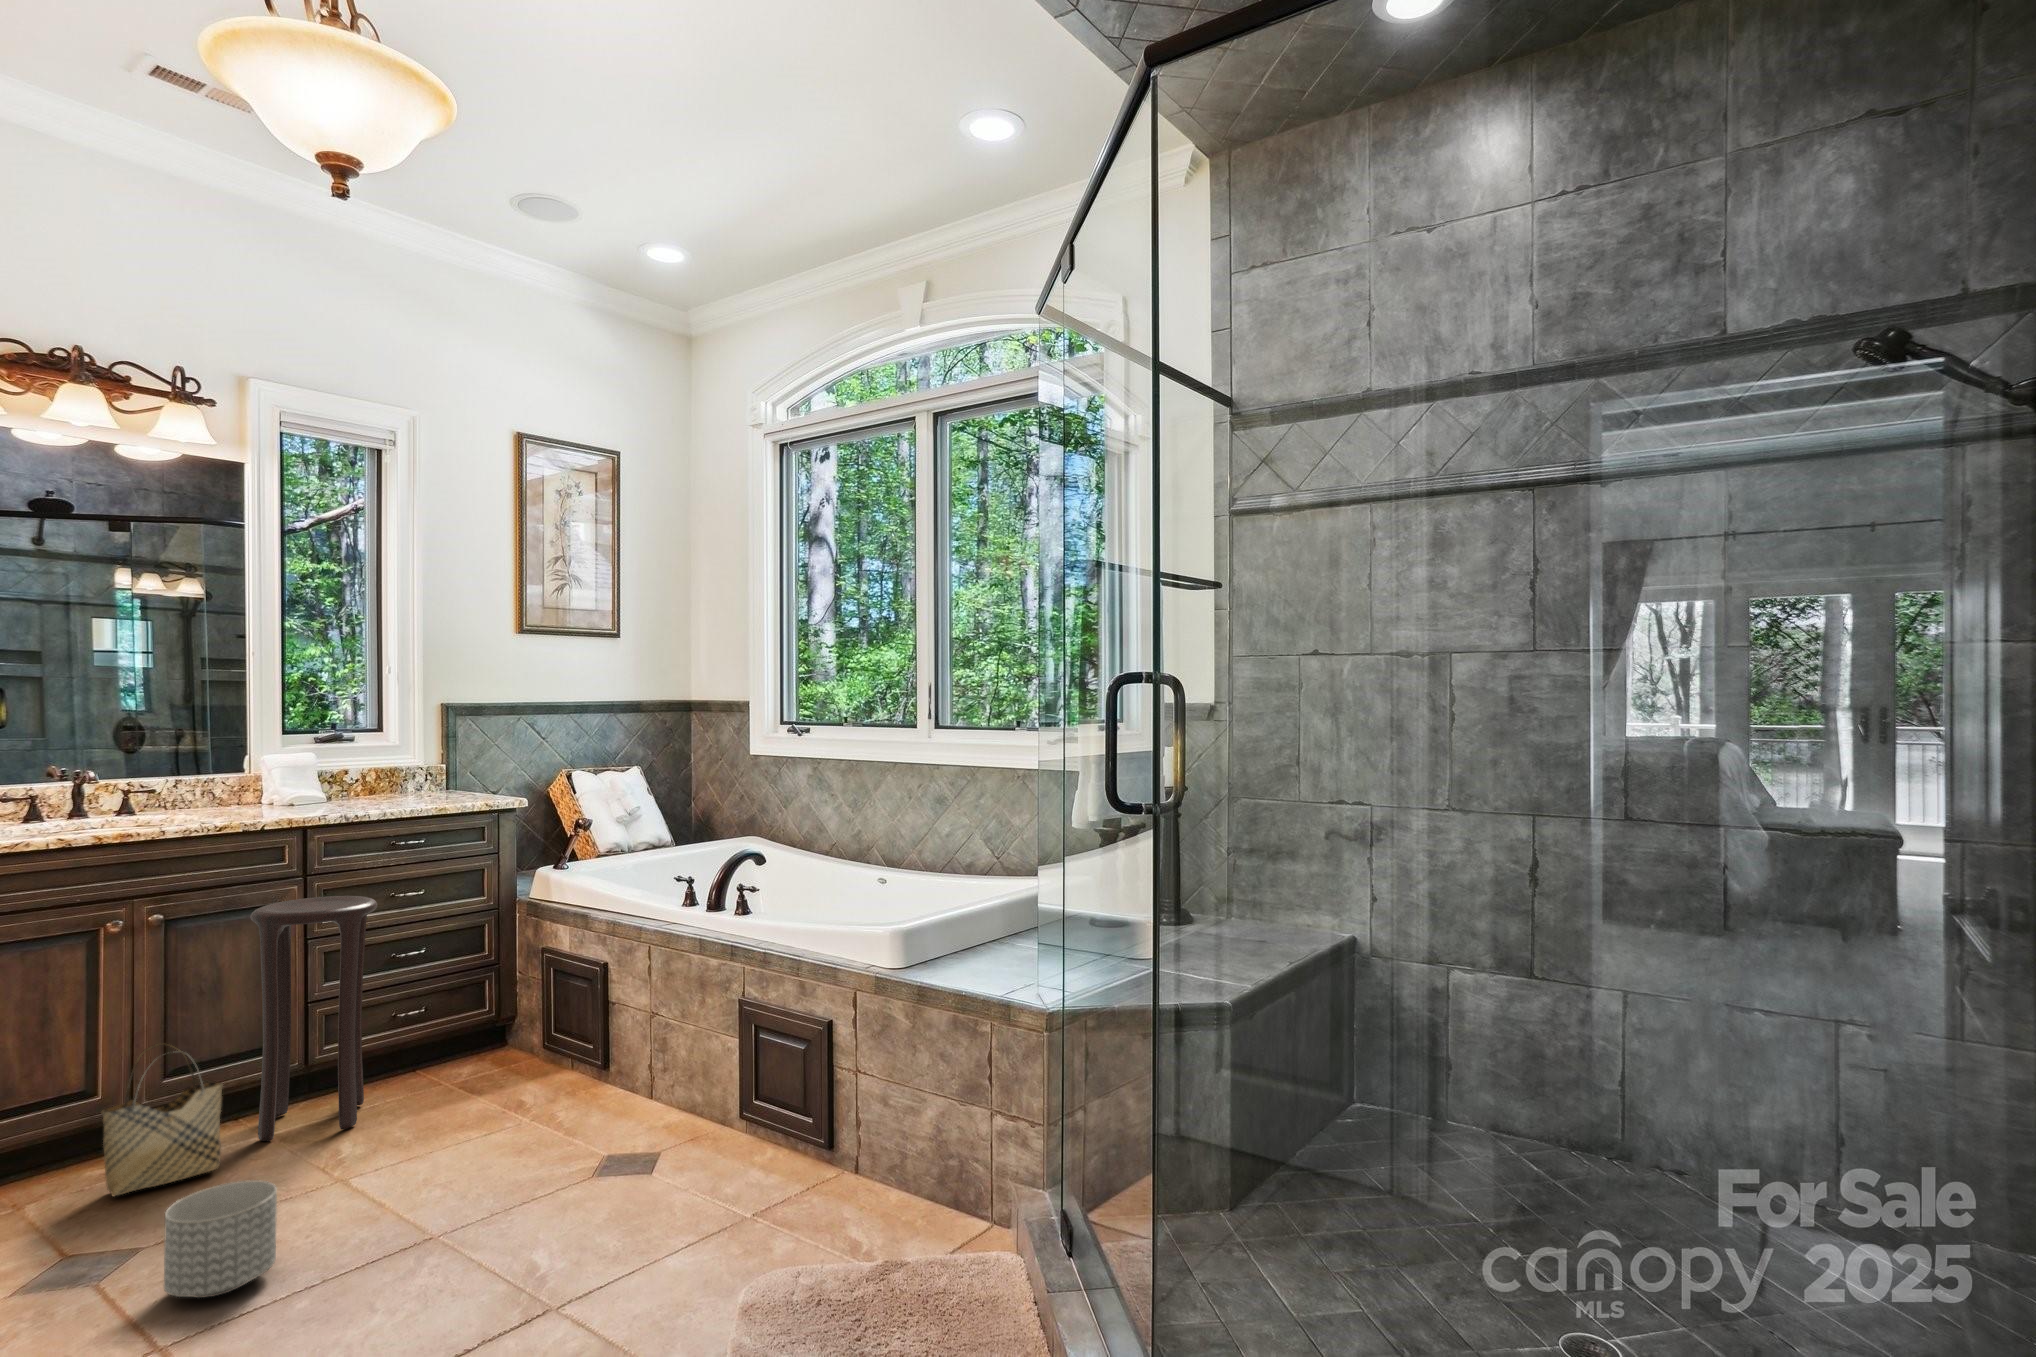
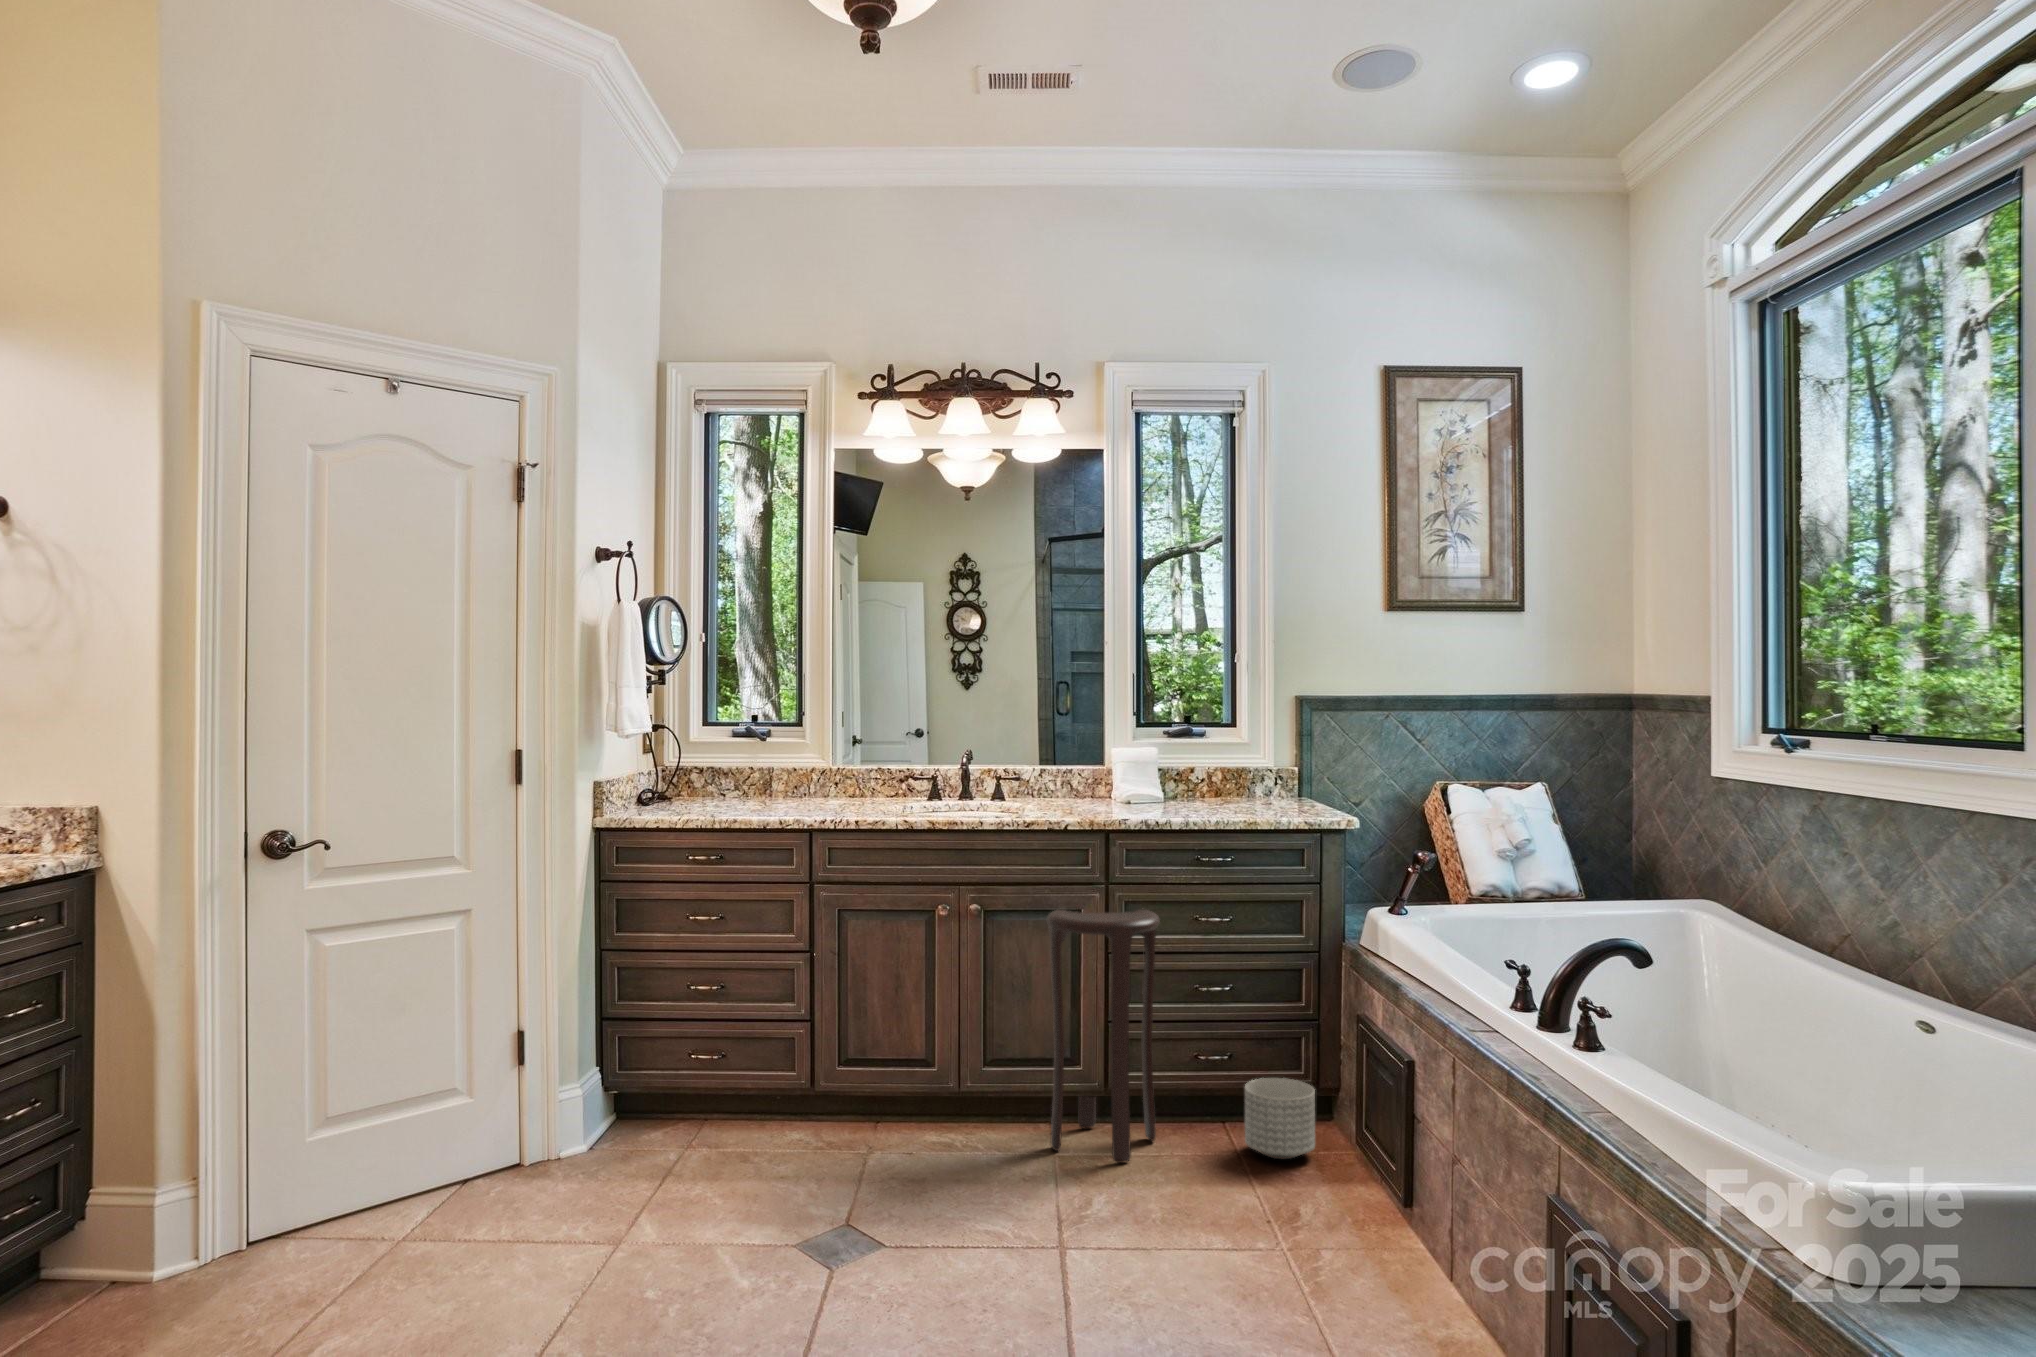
woven basket: present [101,1043,223,1197] -> none [911,1026,1007,1165]
planter: present [164,1180,277,1298] -> present [1245,1078,1315,1159]

